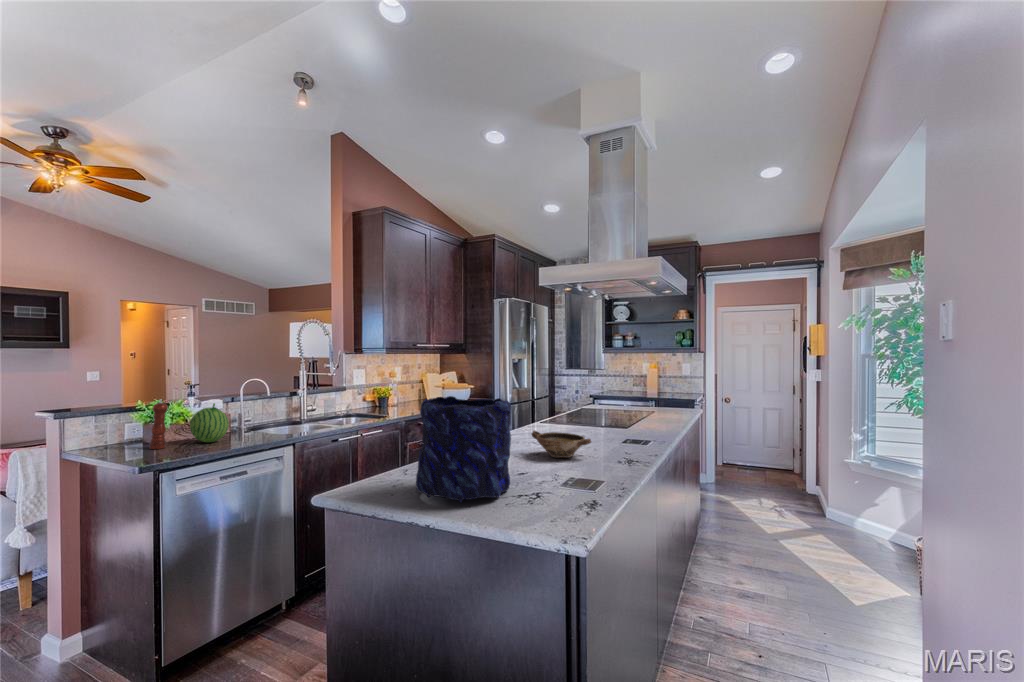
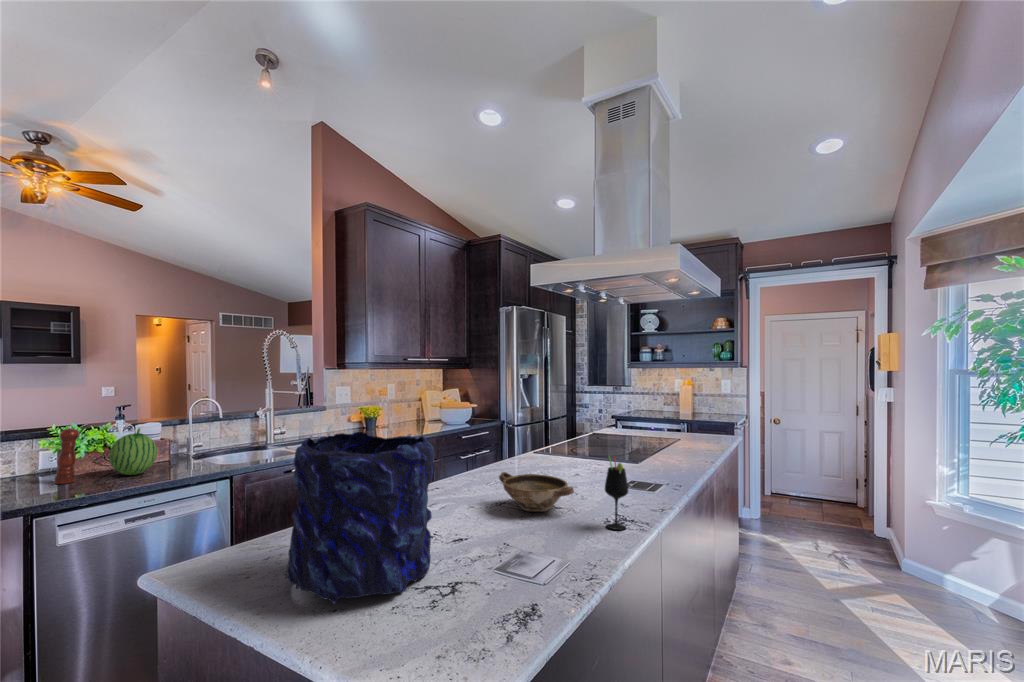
wine glass: none [616,414,633,466] -> present [605,456,628,530]

